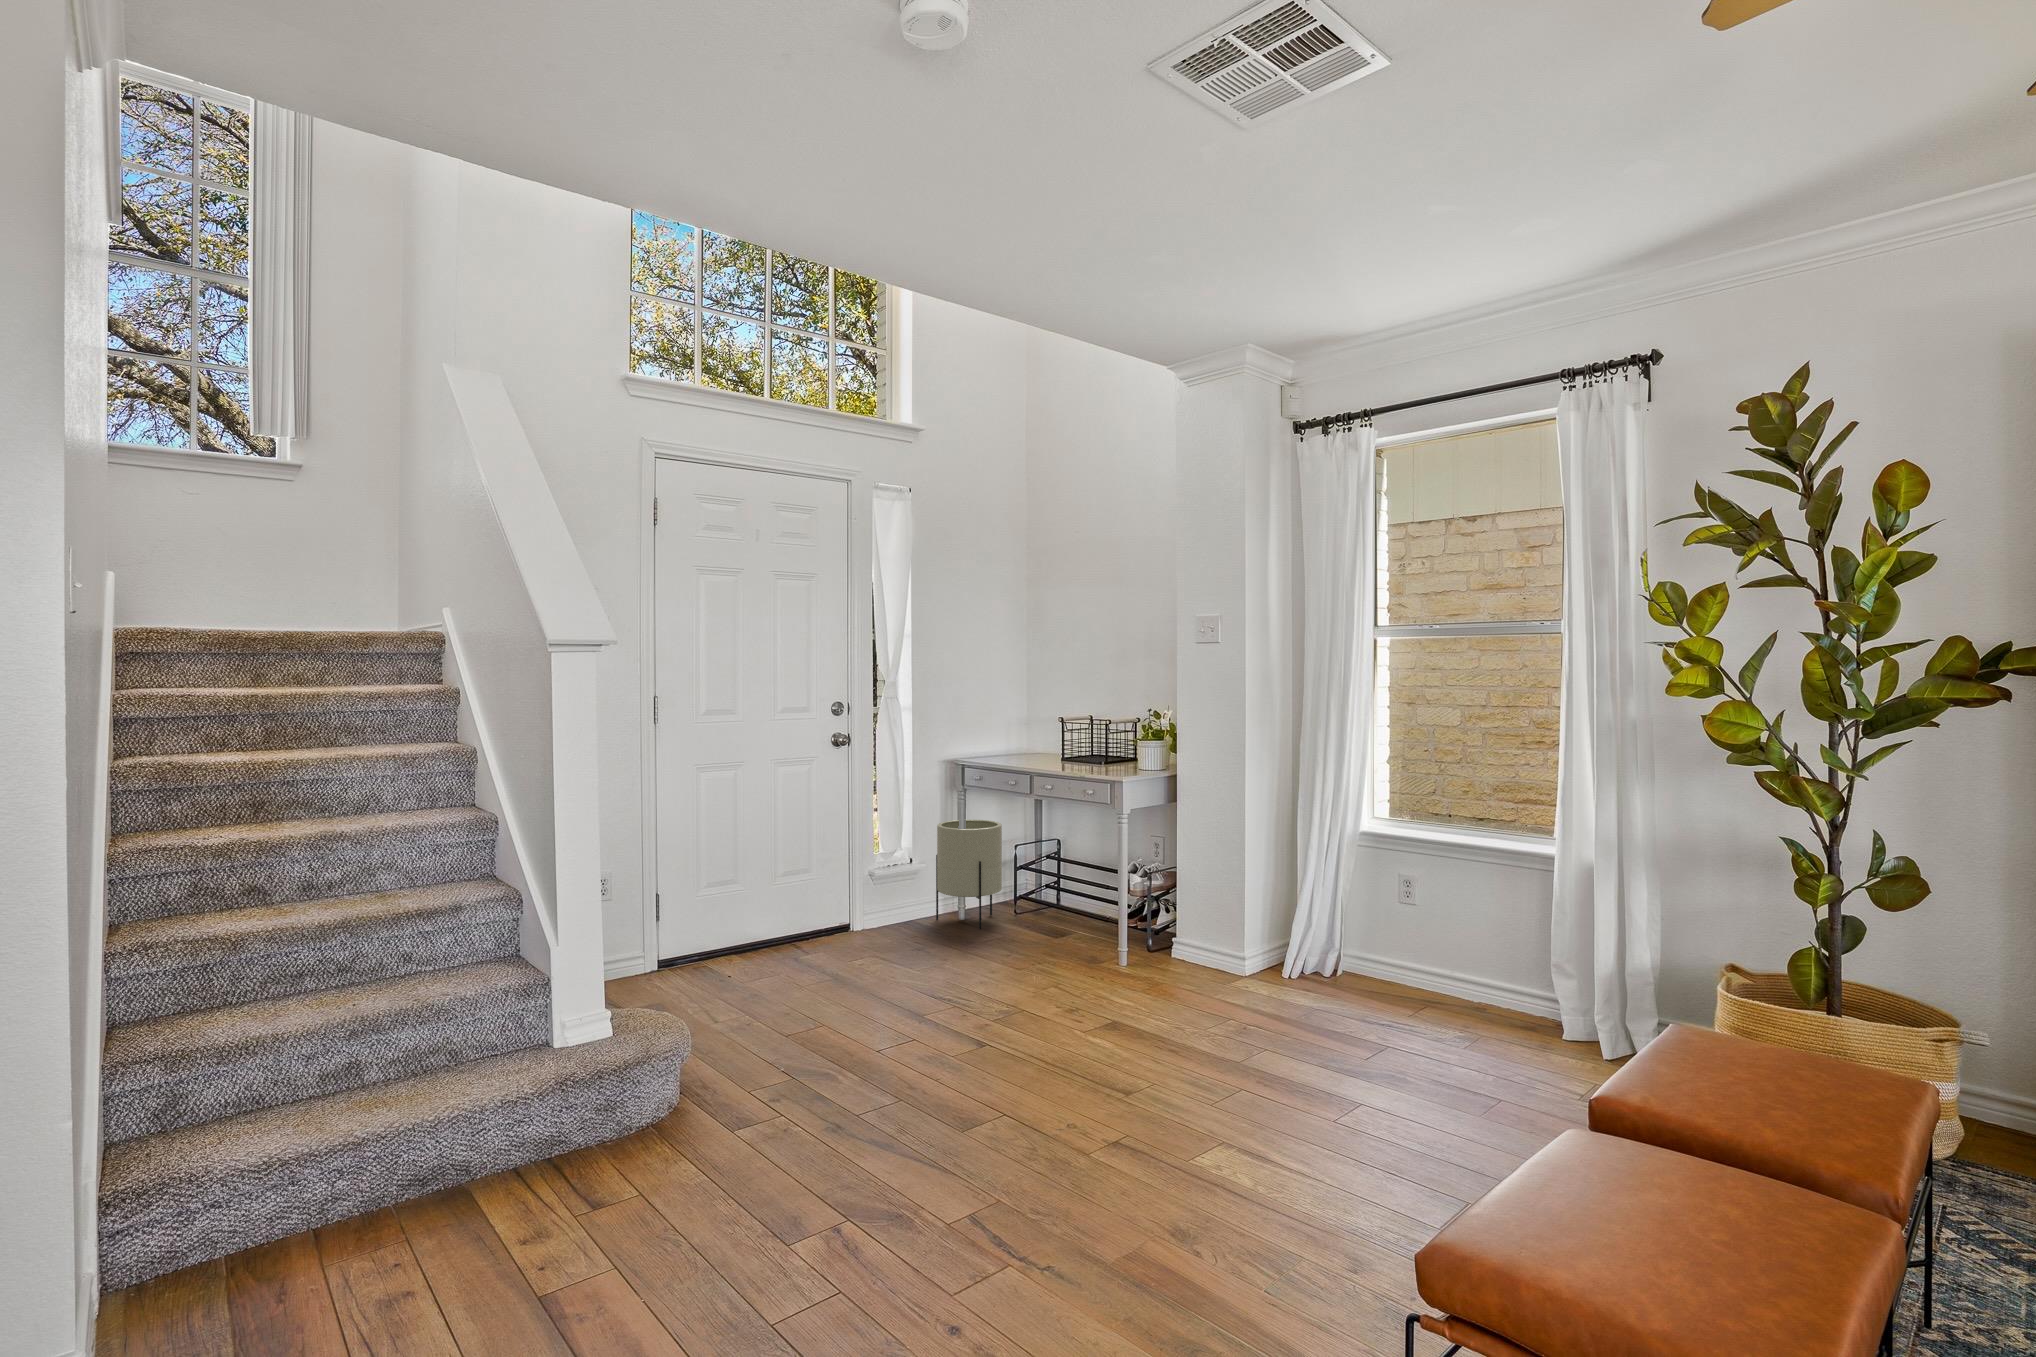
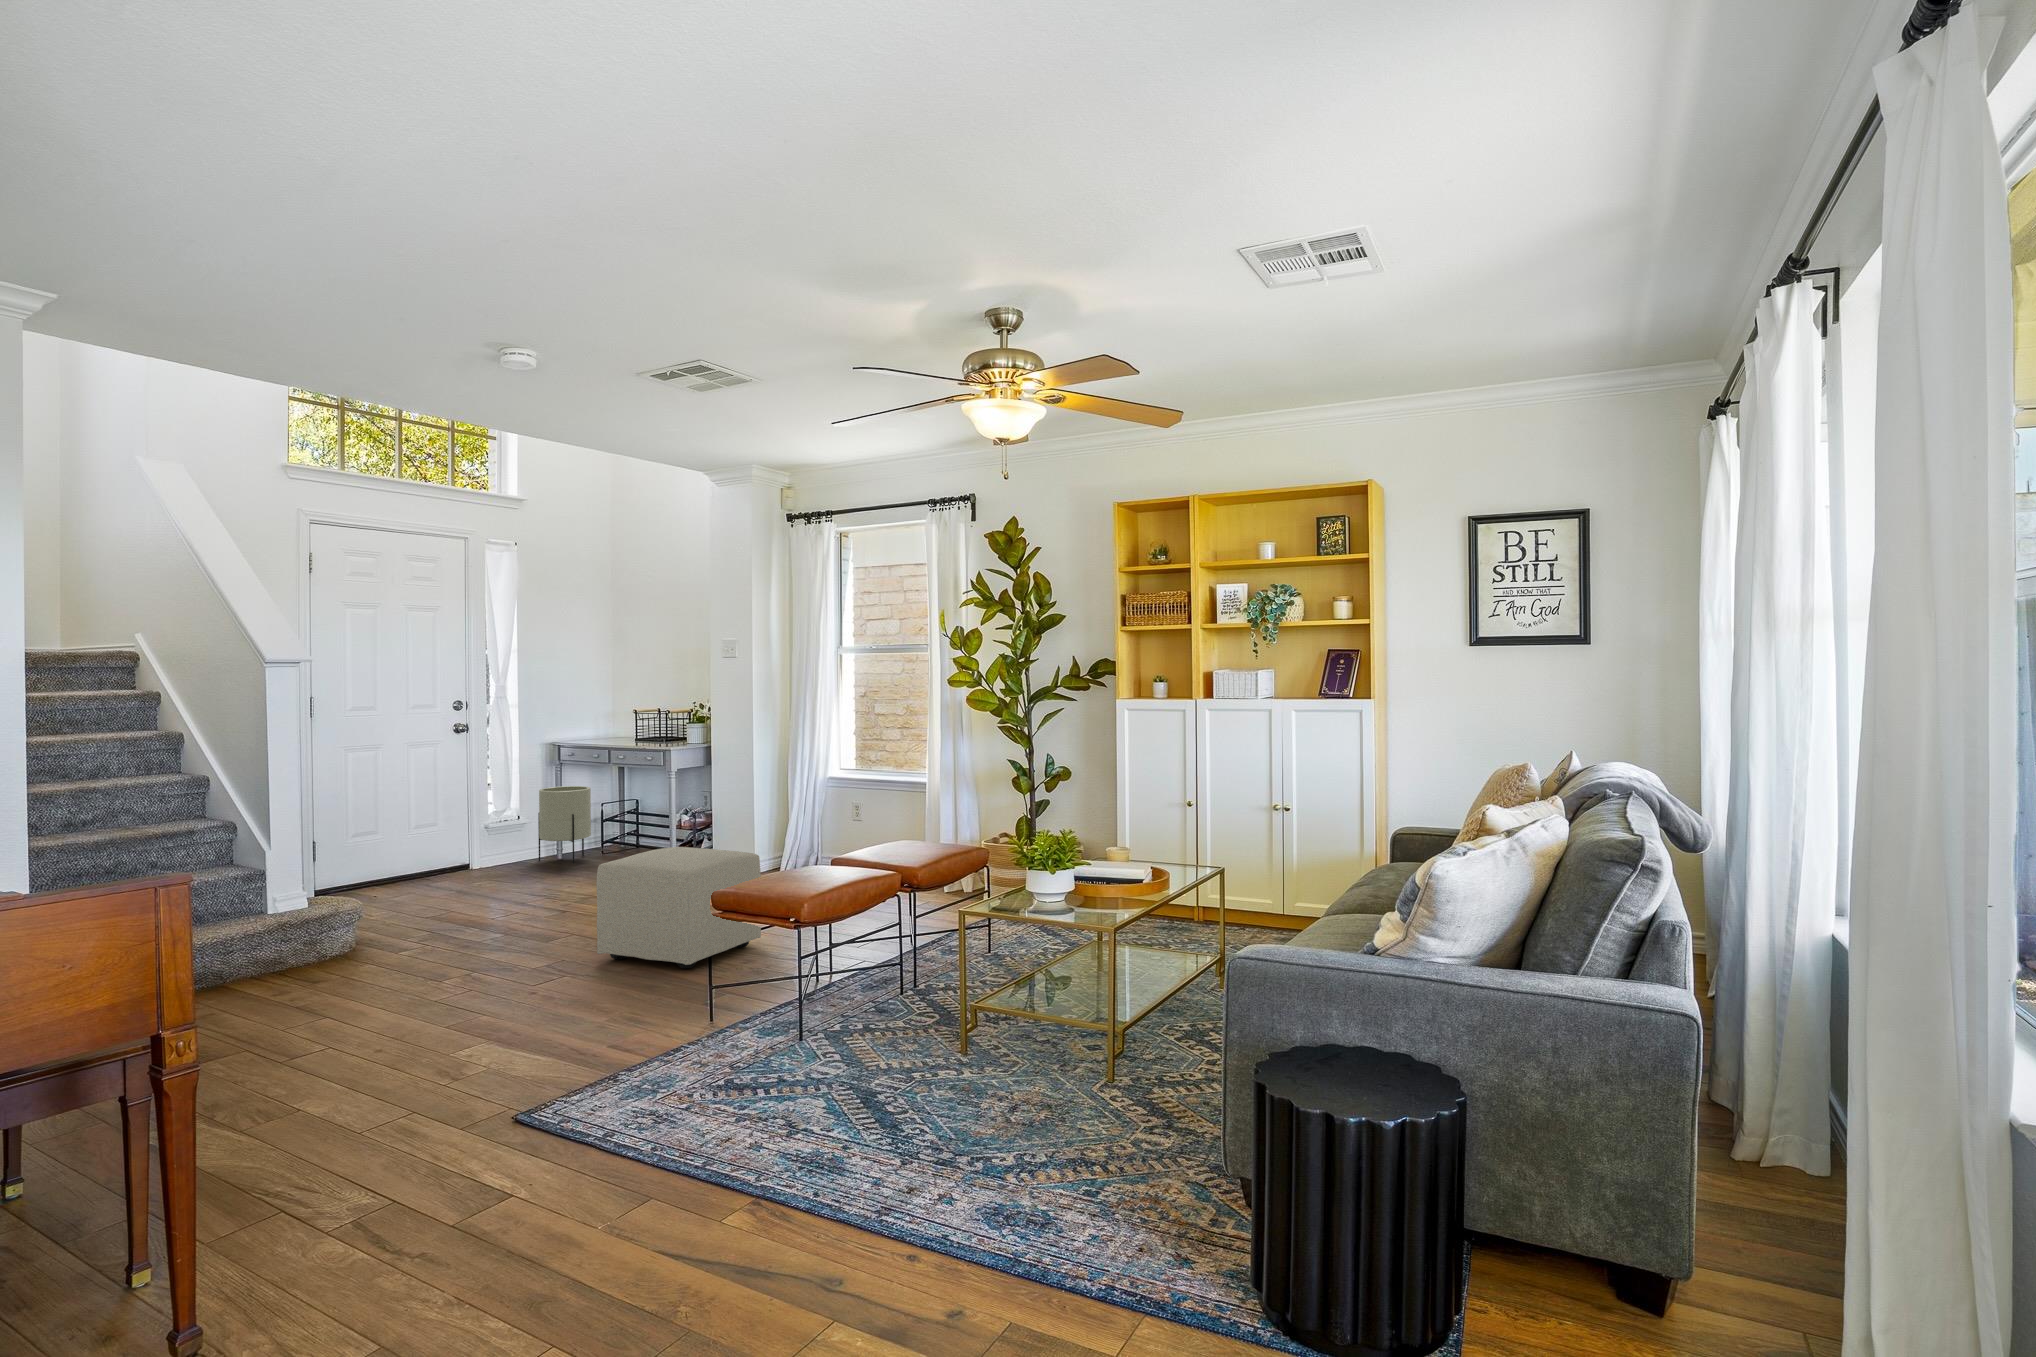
ottoman: none [1041,978,1336,1266] -> present [596,847,761,969]

